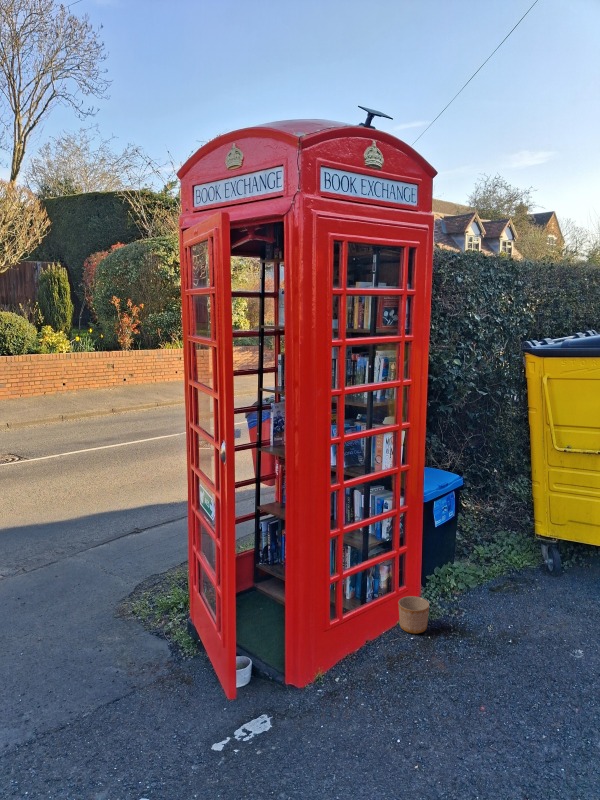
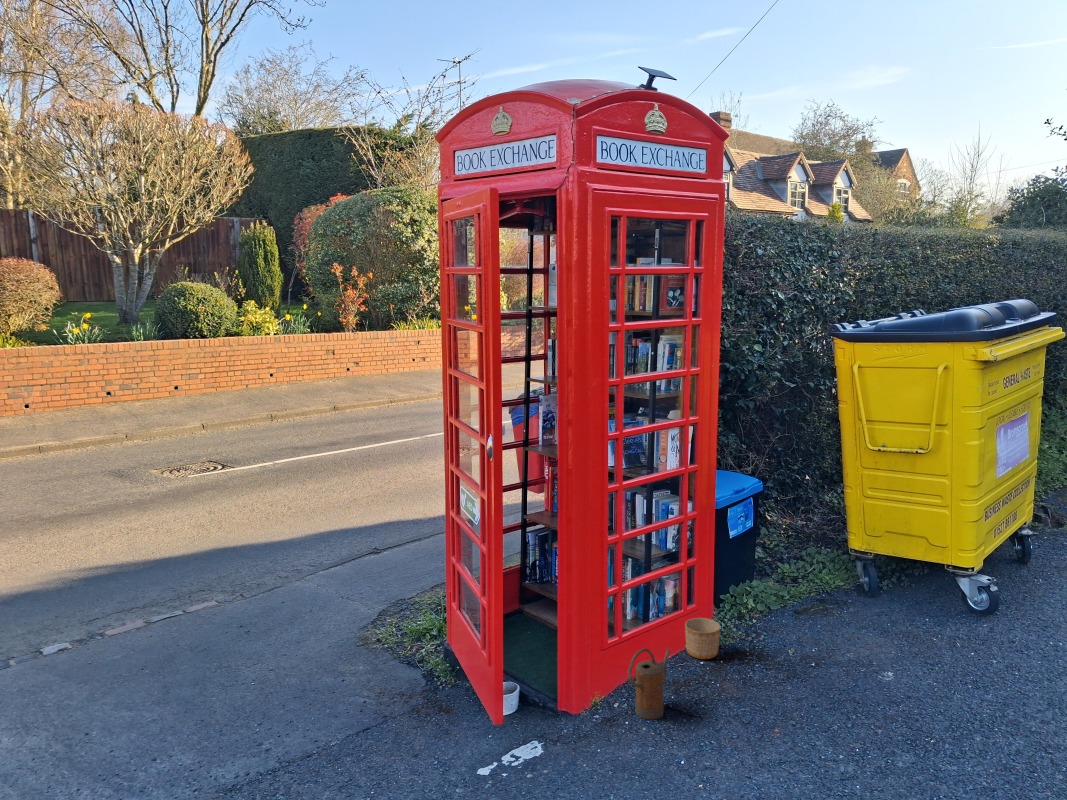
watering can: none [349,628,387,693] -> present [628,648,670,719]

